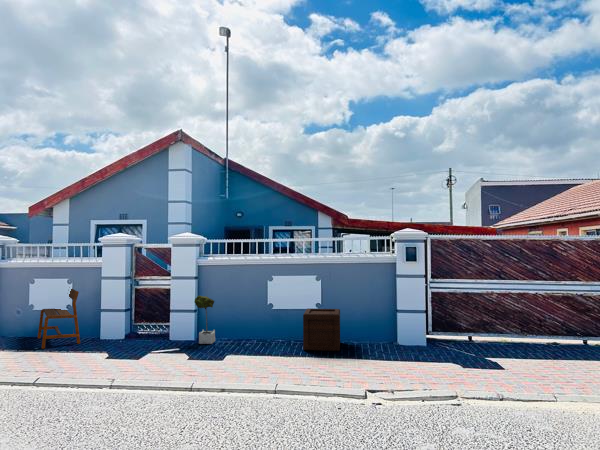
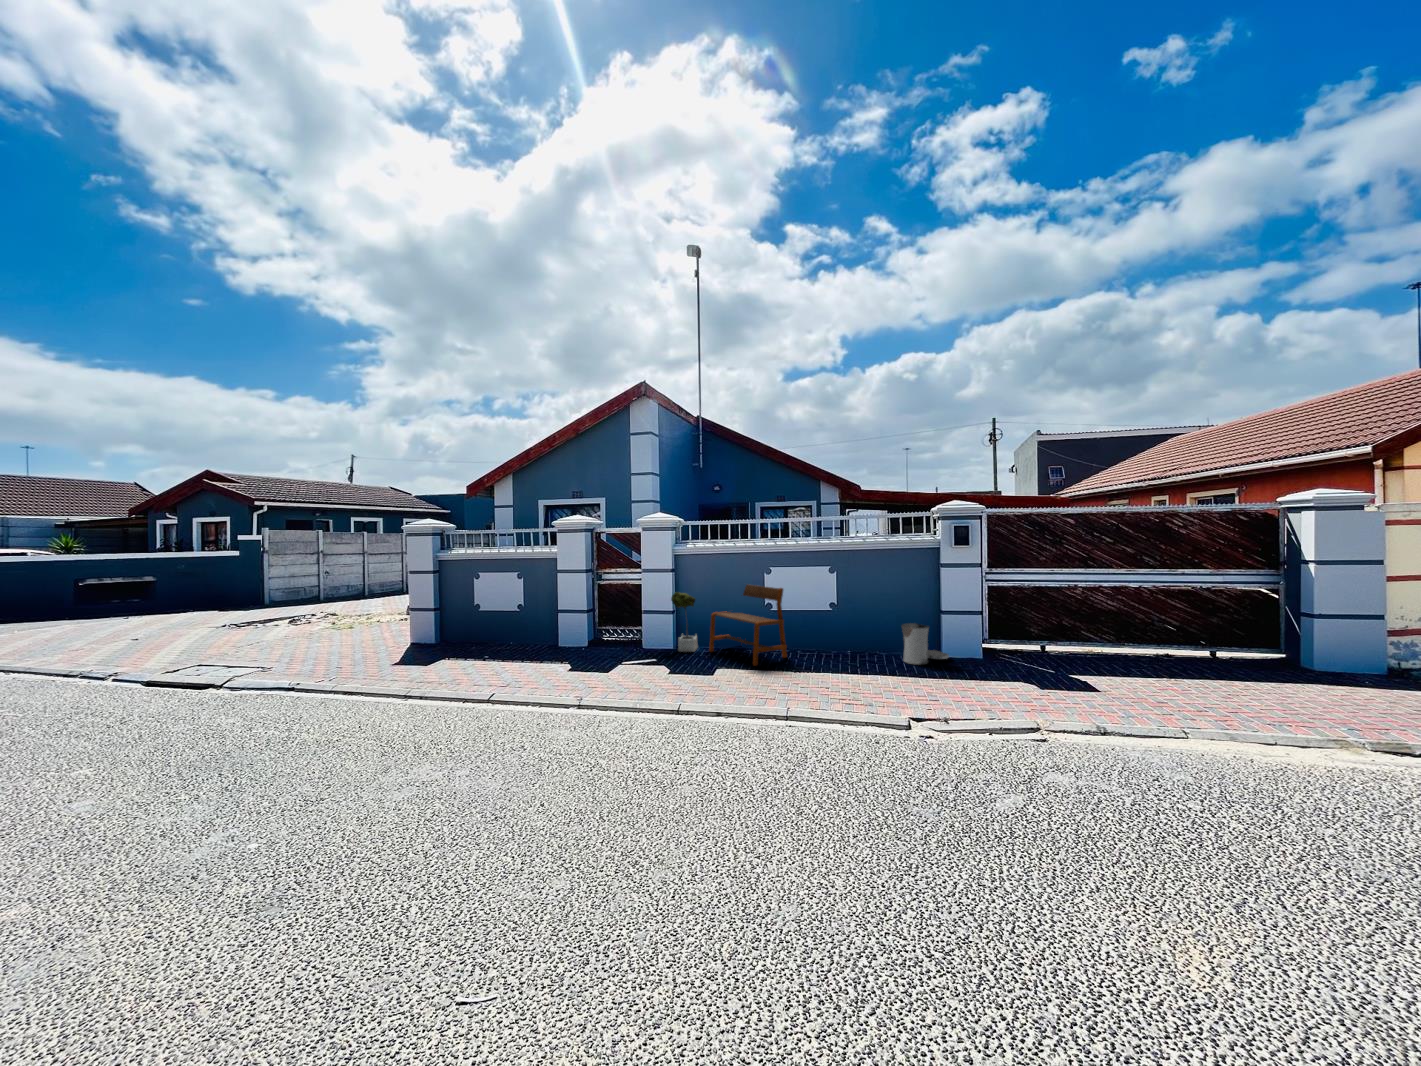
bench: present [38,289,80,349] -> present [709,585,787,666]
wooden crate: present [303,309,340,351] -> none [812,608,861,663]
trash can: none [370,320,405,351] -> present [901,623,949,665]

